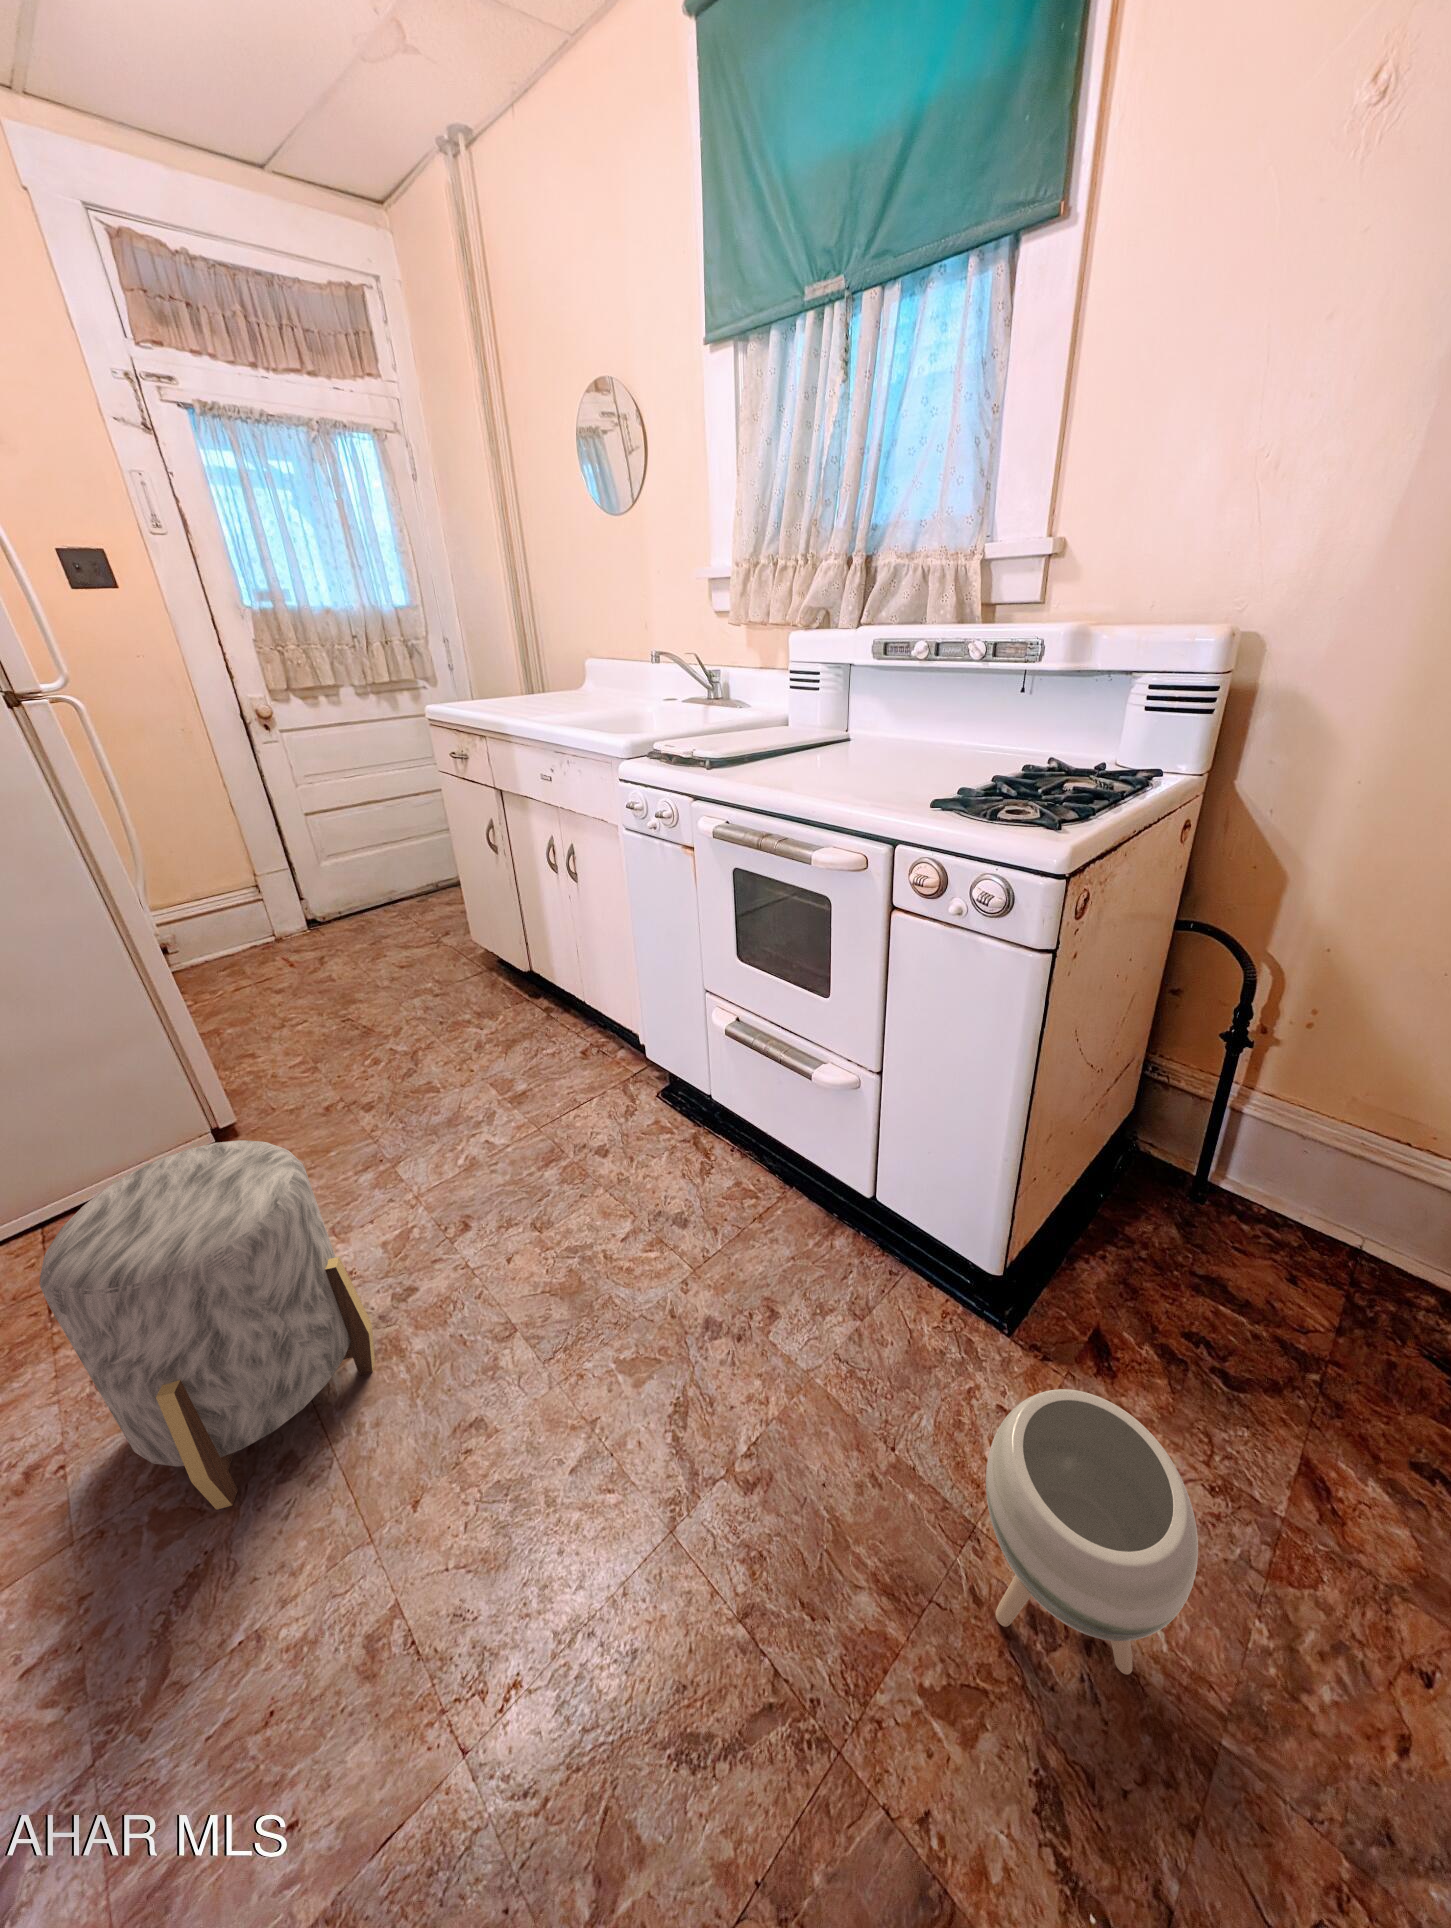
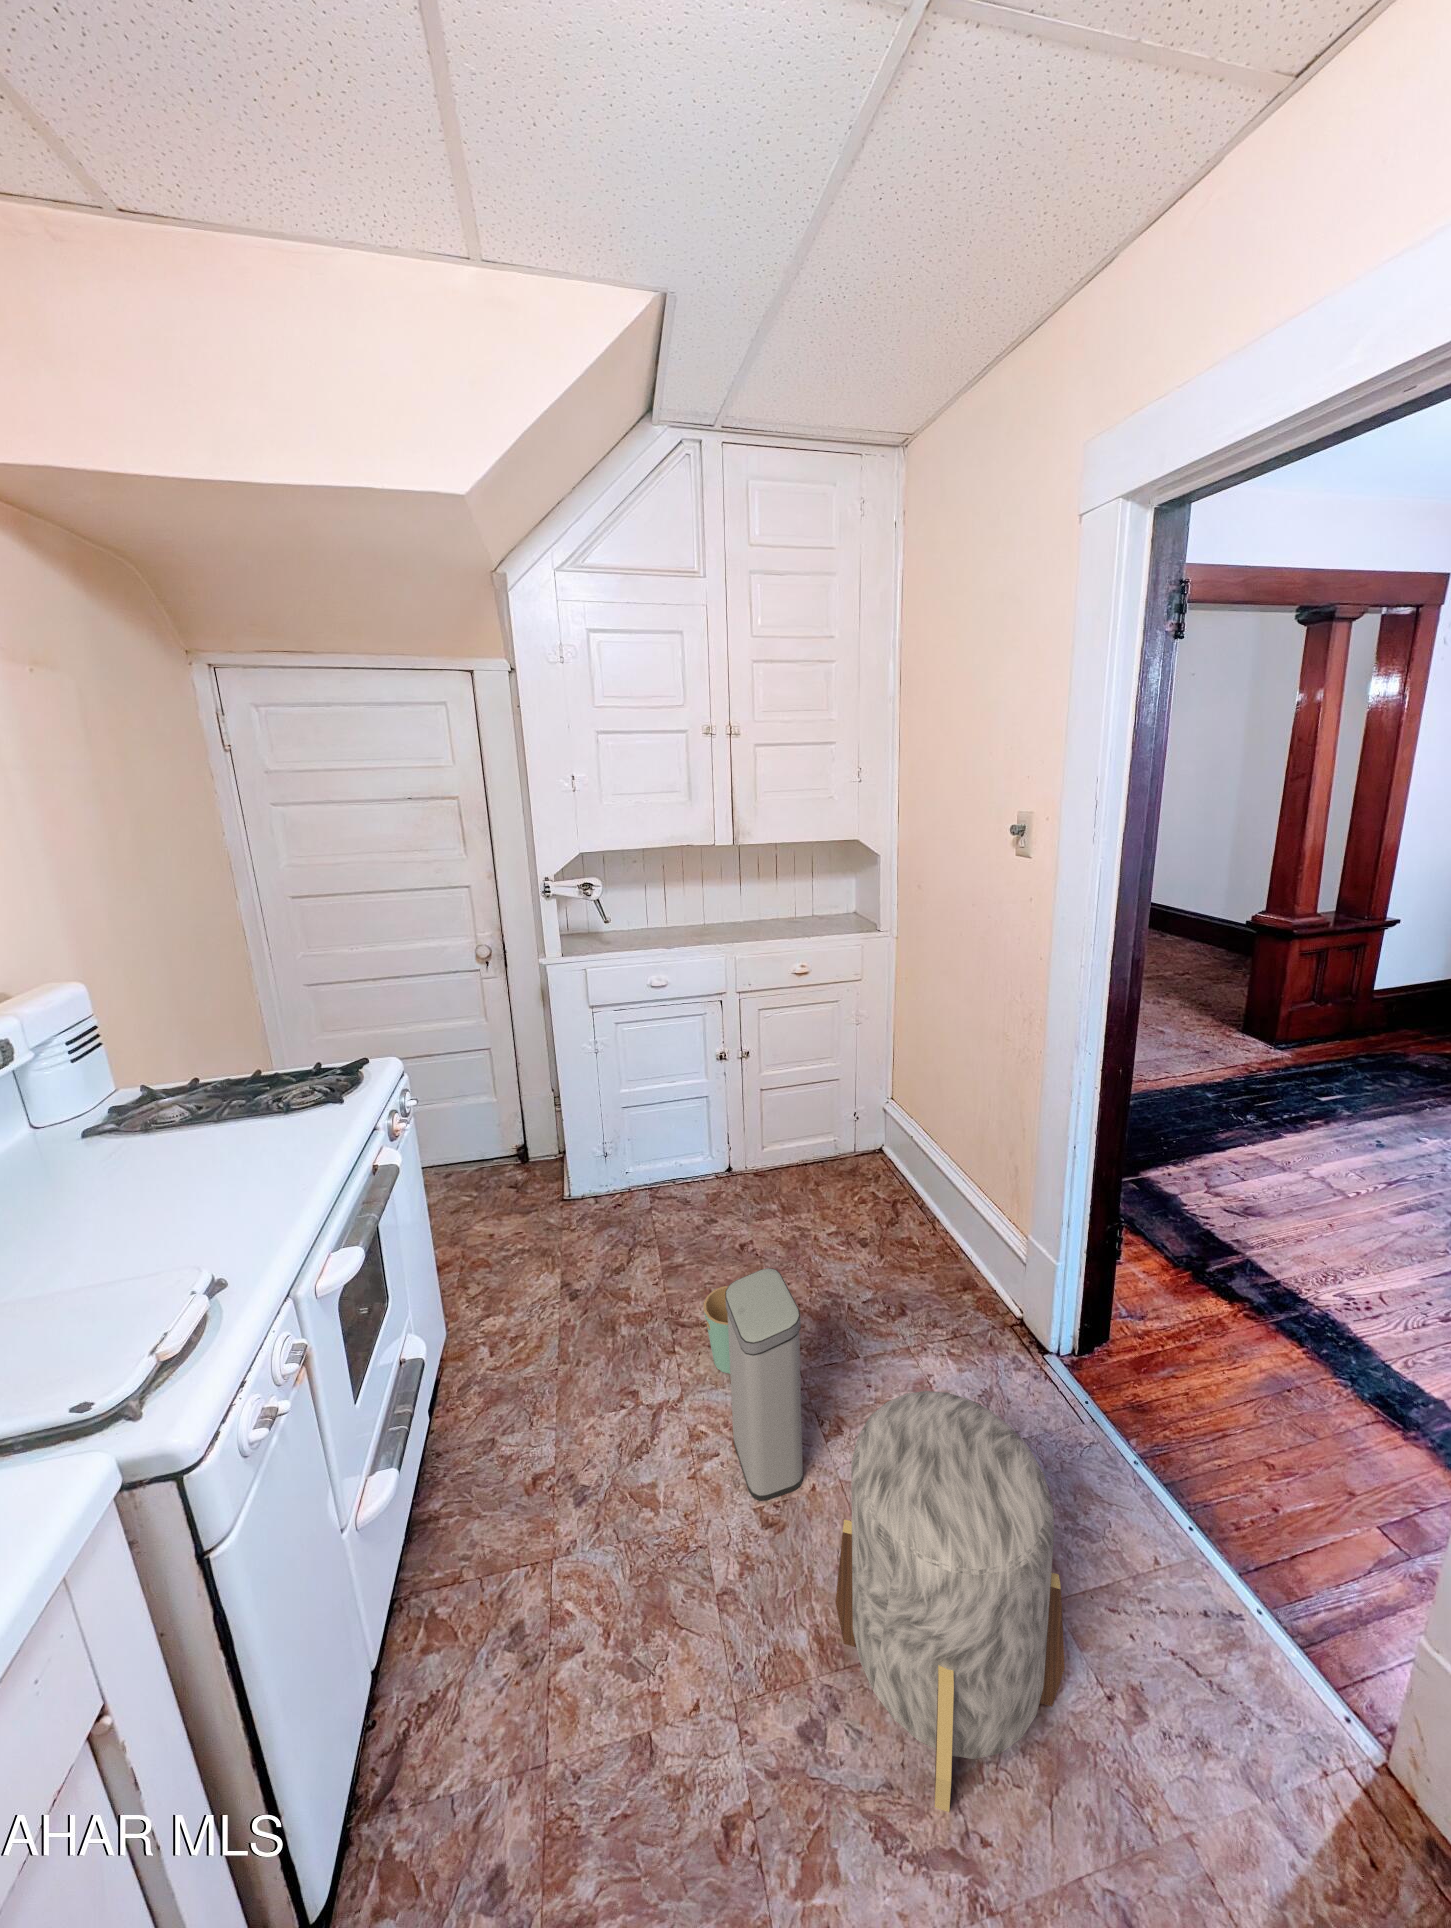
trash can: none [357,1255,664,1752] -> present [703,1268,803,1501]
planter: present [986,1389,1198,1674] -> none [516,1201,594,1316]

